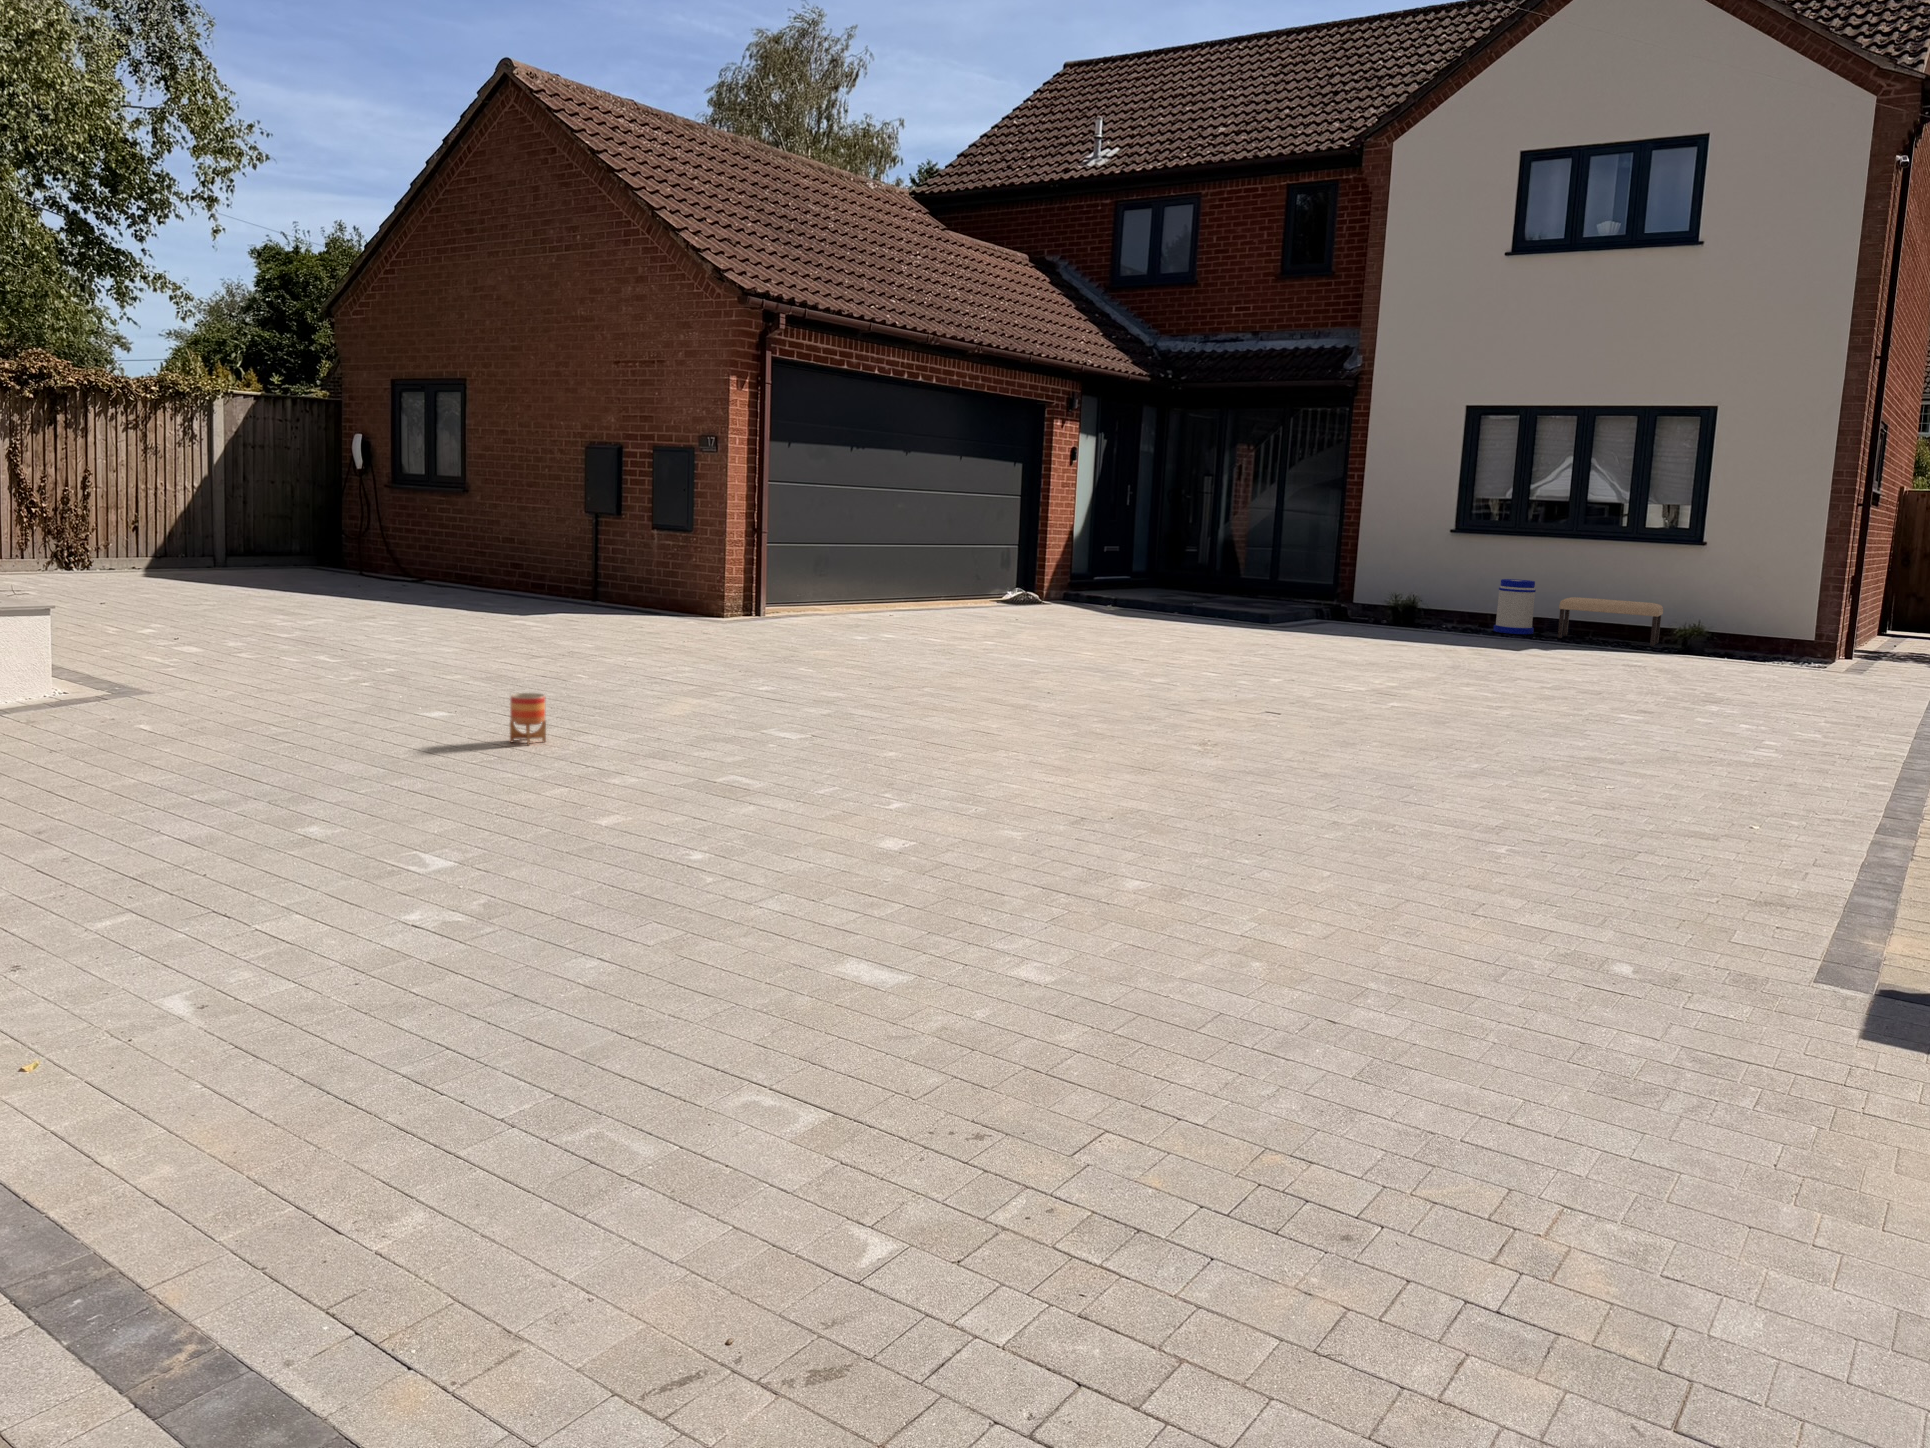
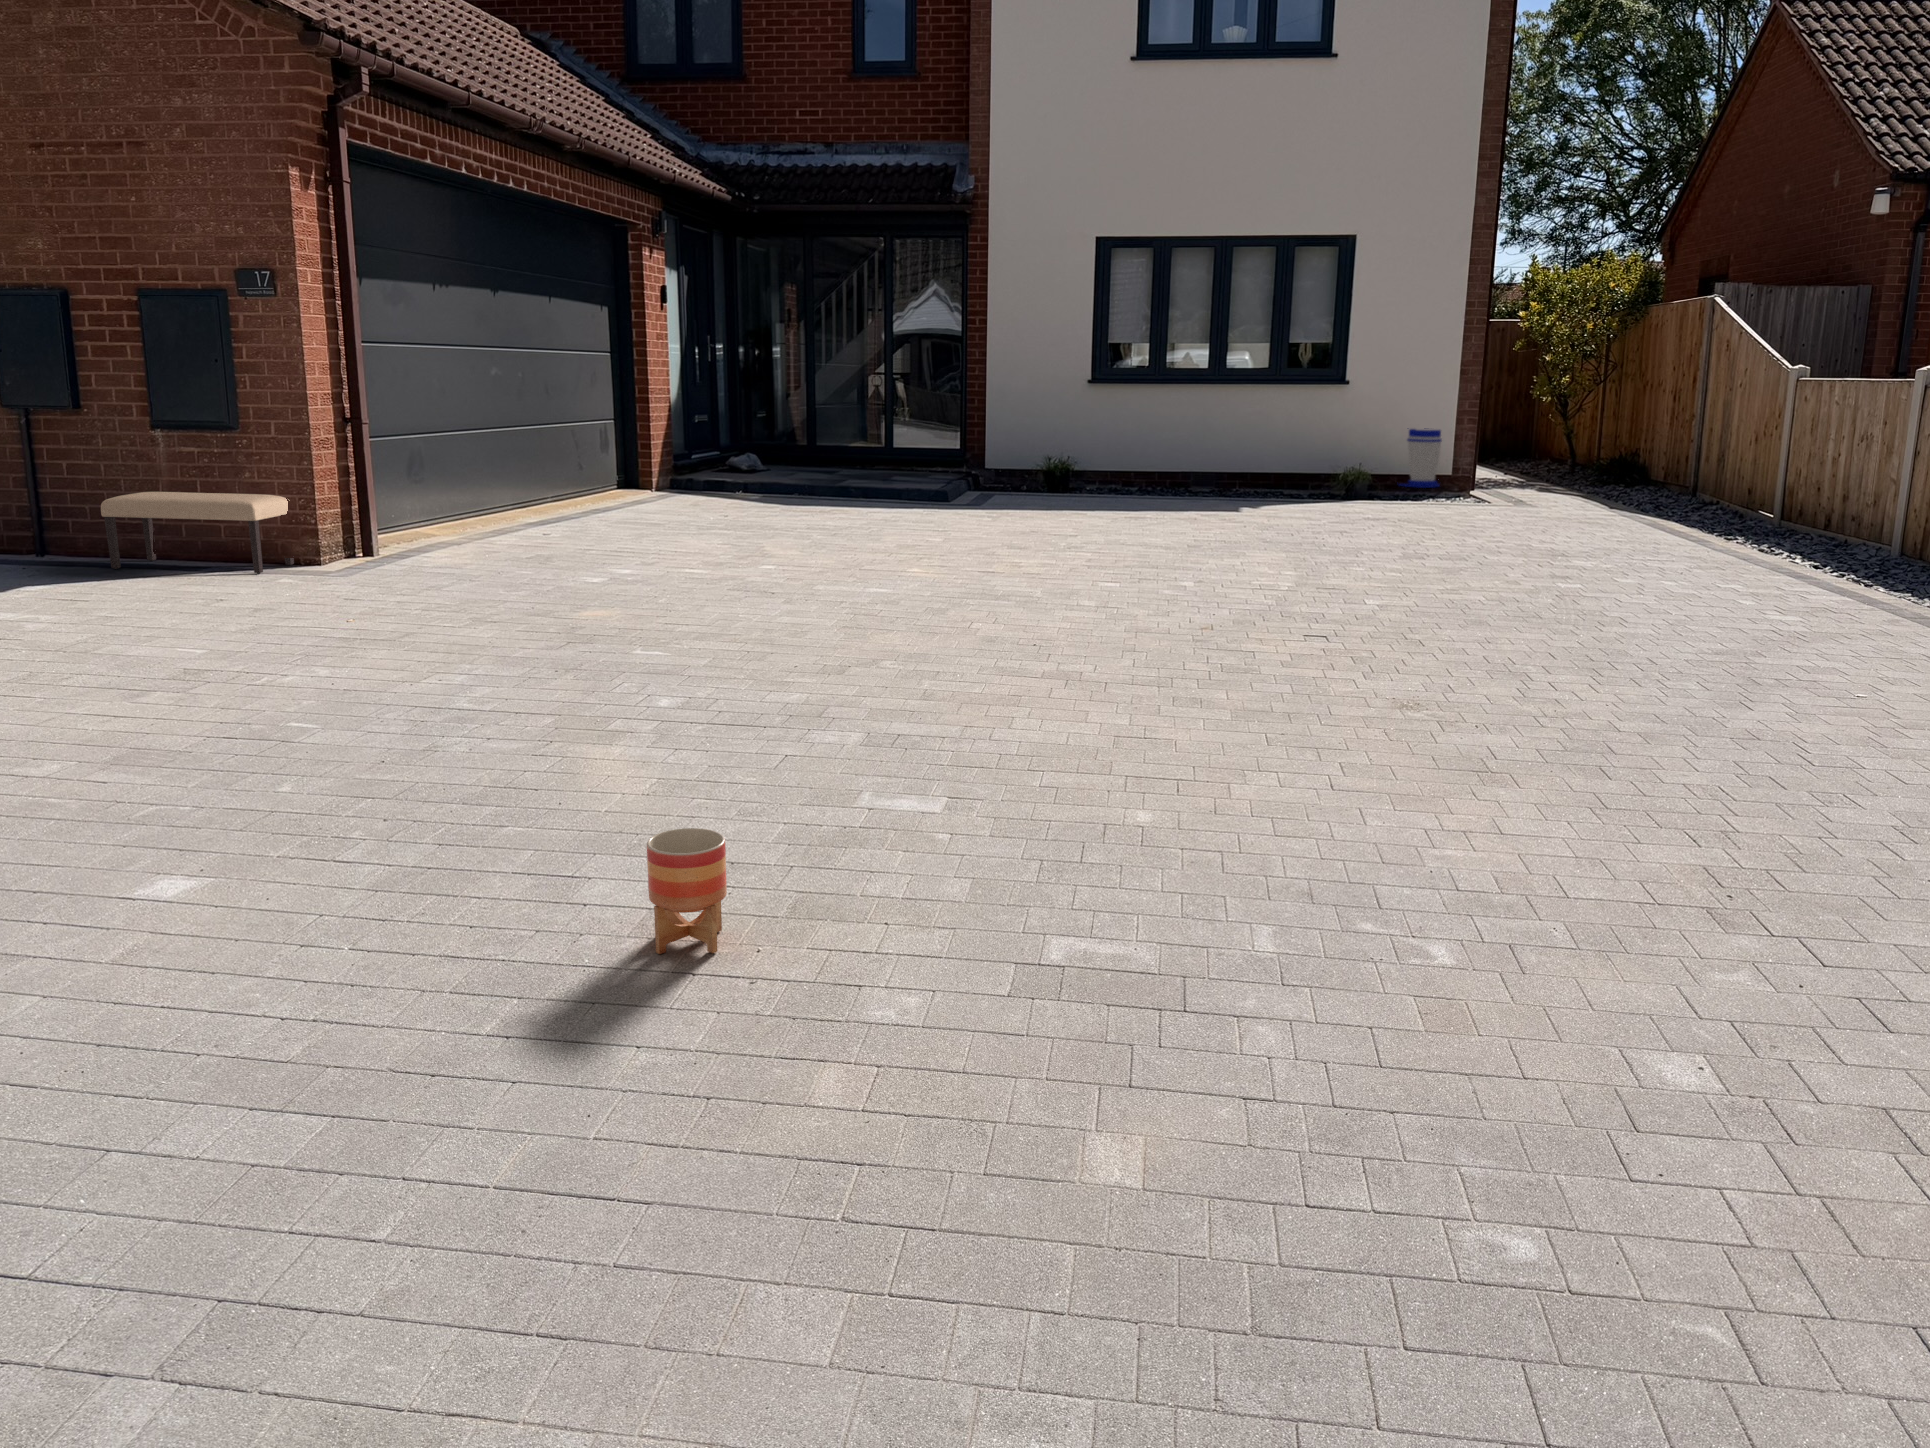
trash can: present [1493,579,1536,634] -> present [1400,428,1442,488]
bench: present [1558,597,1663,647] -> present [101,492,294,574]

